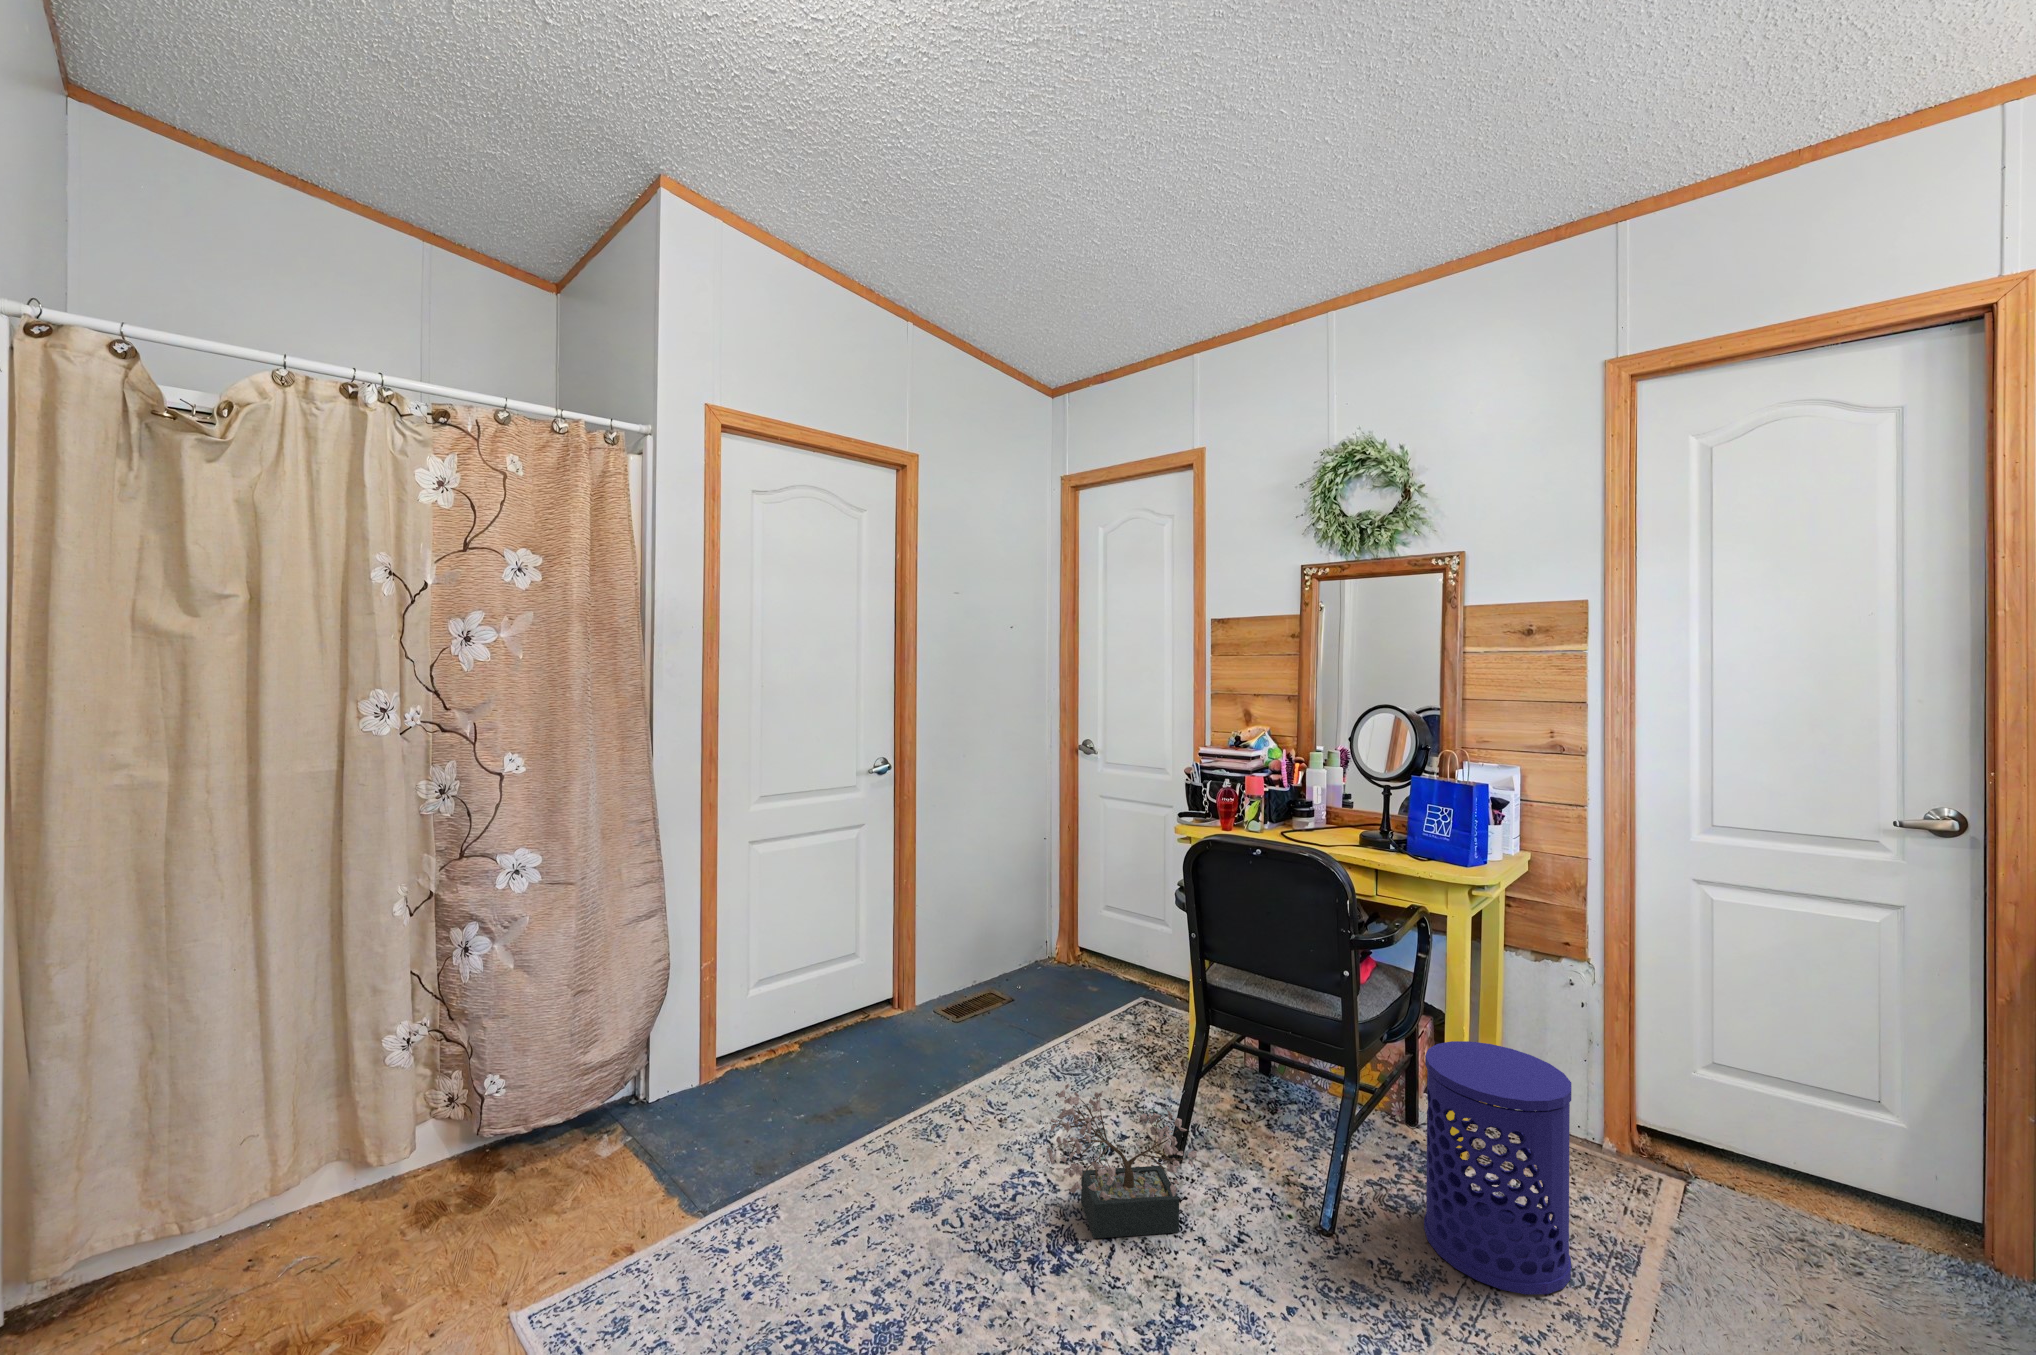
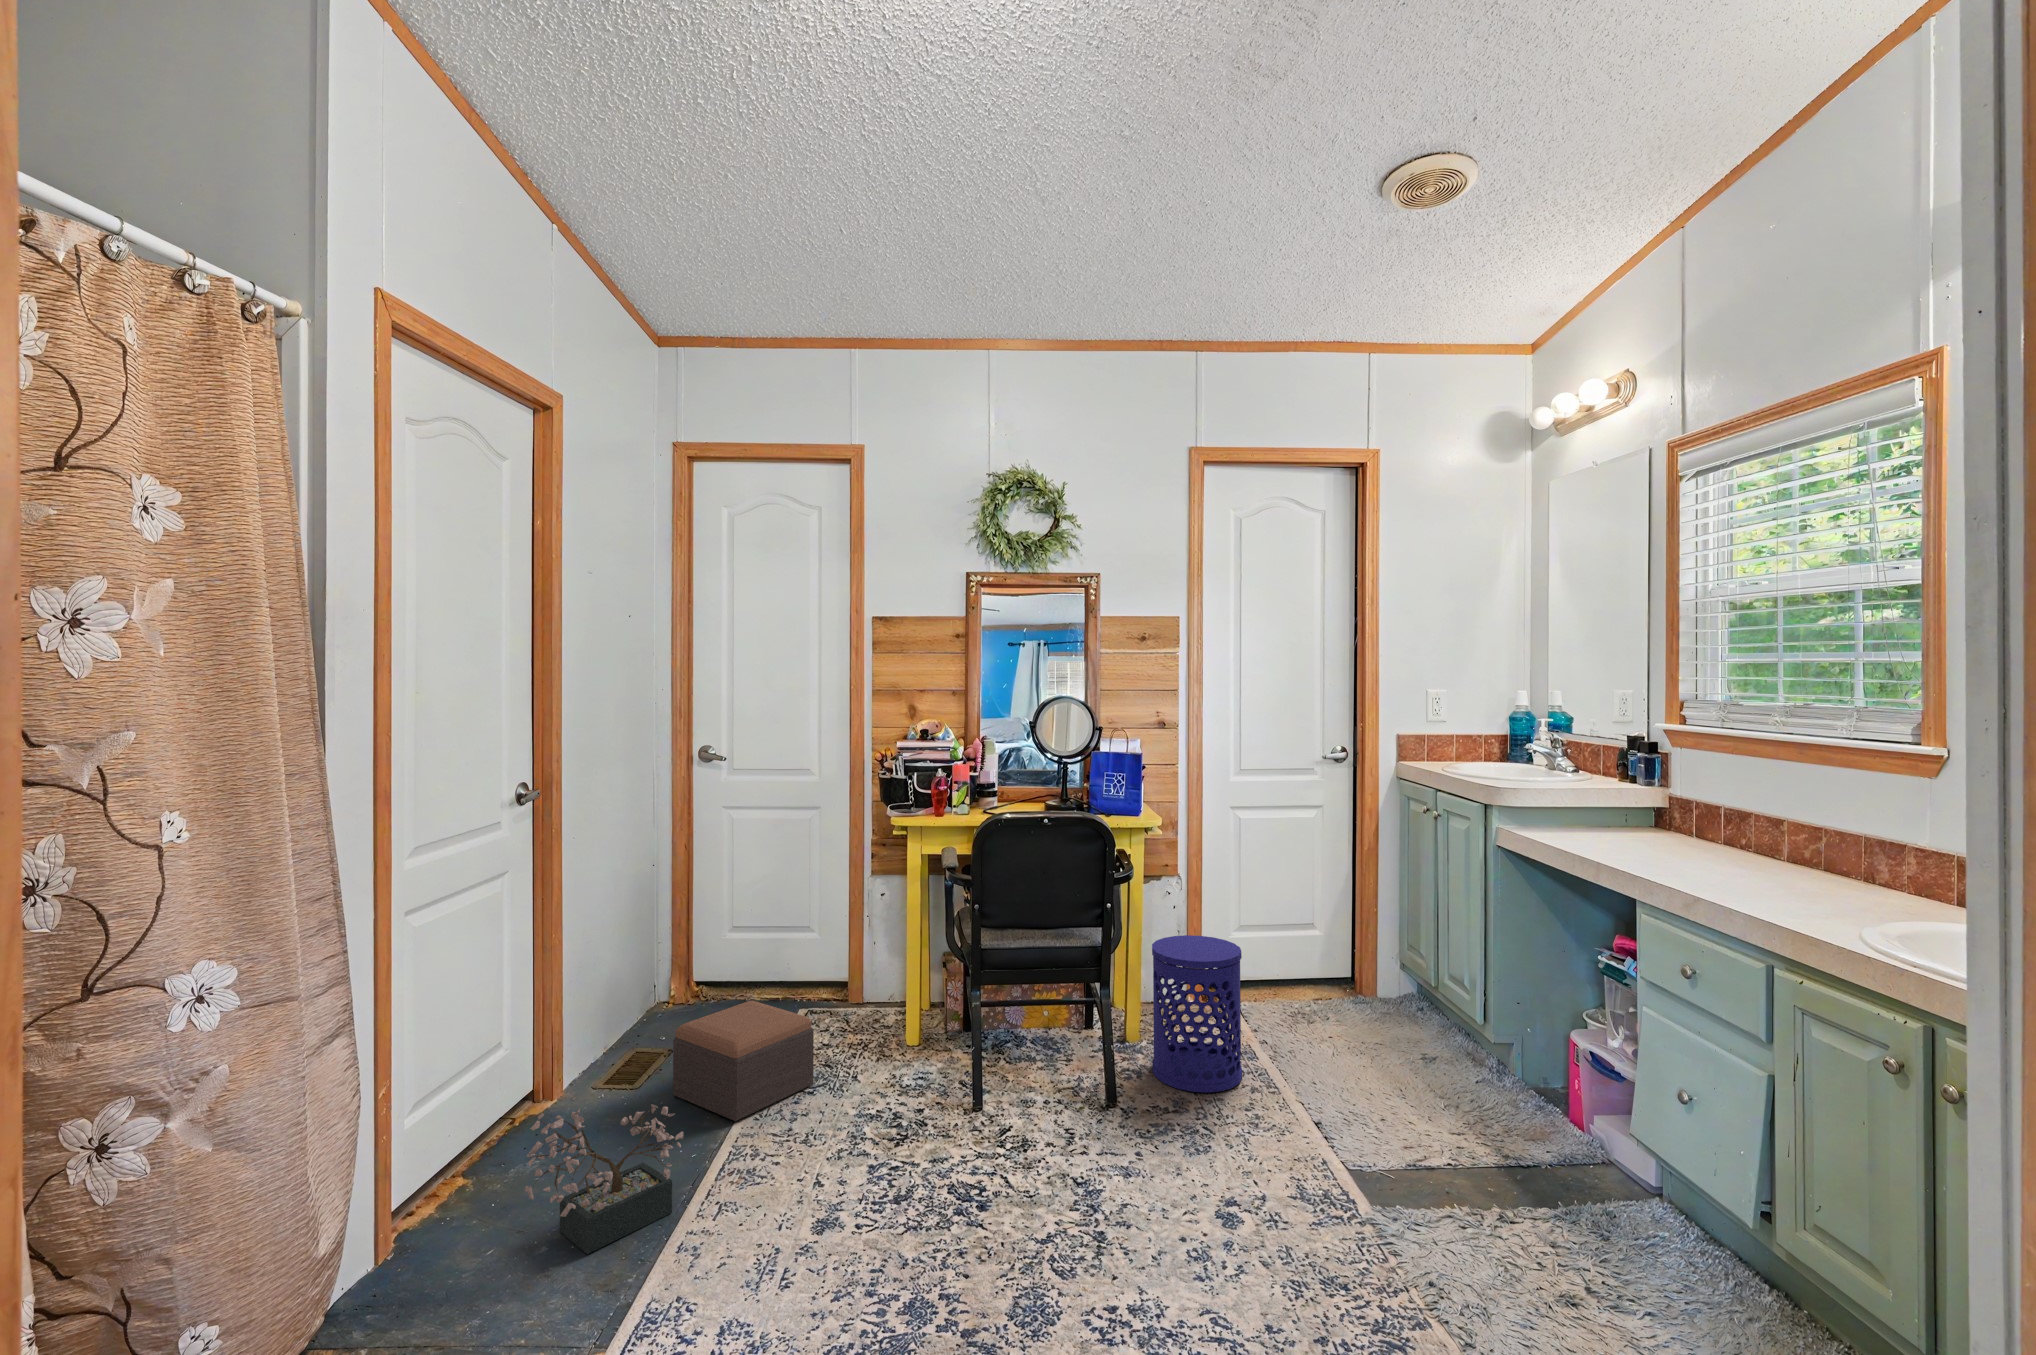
footstool: none [955,978,1060,1081] -> present [673,1001,814,1121]
decorative plant: present [1047,1084,1197,1238] -> present [525,1104,683,1254]

